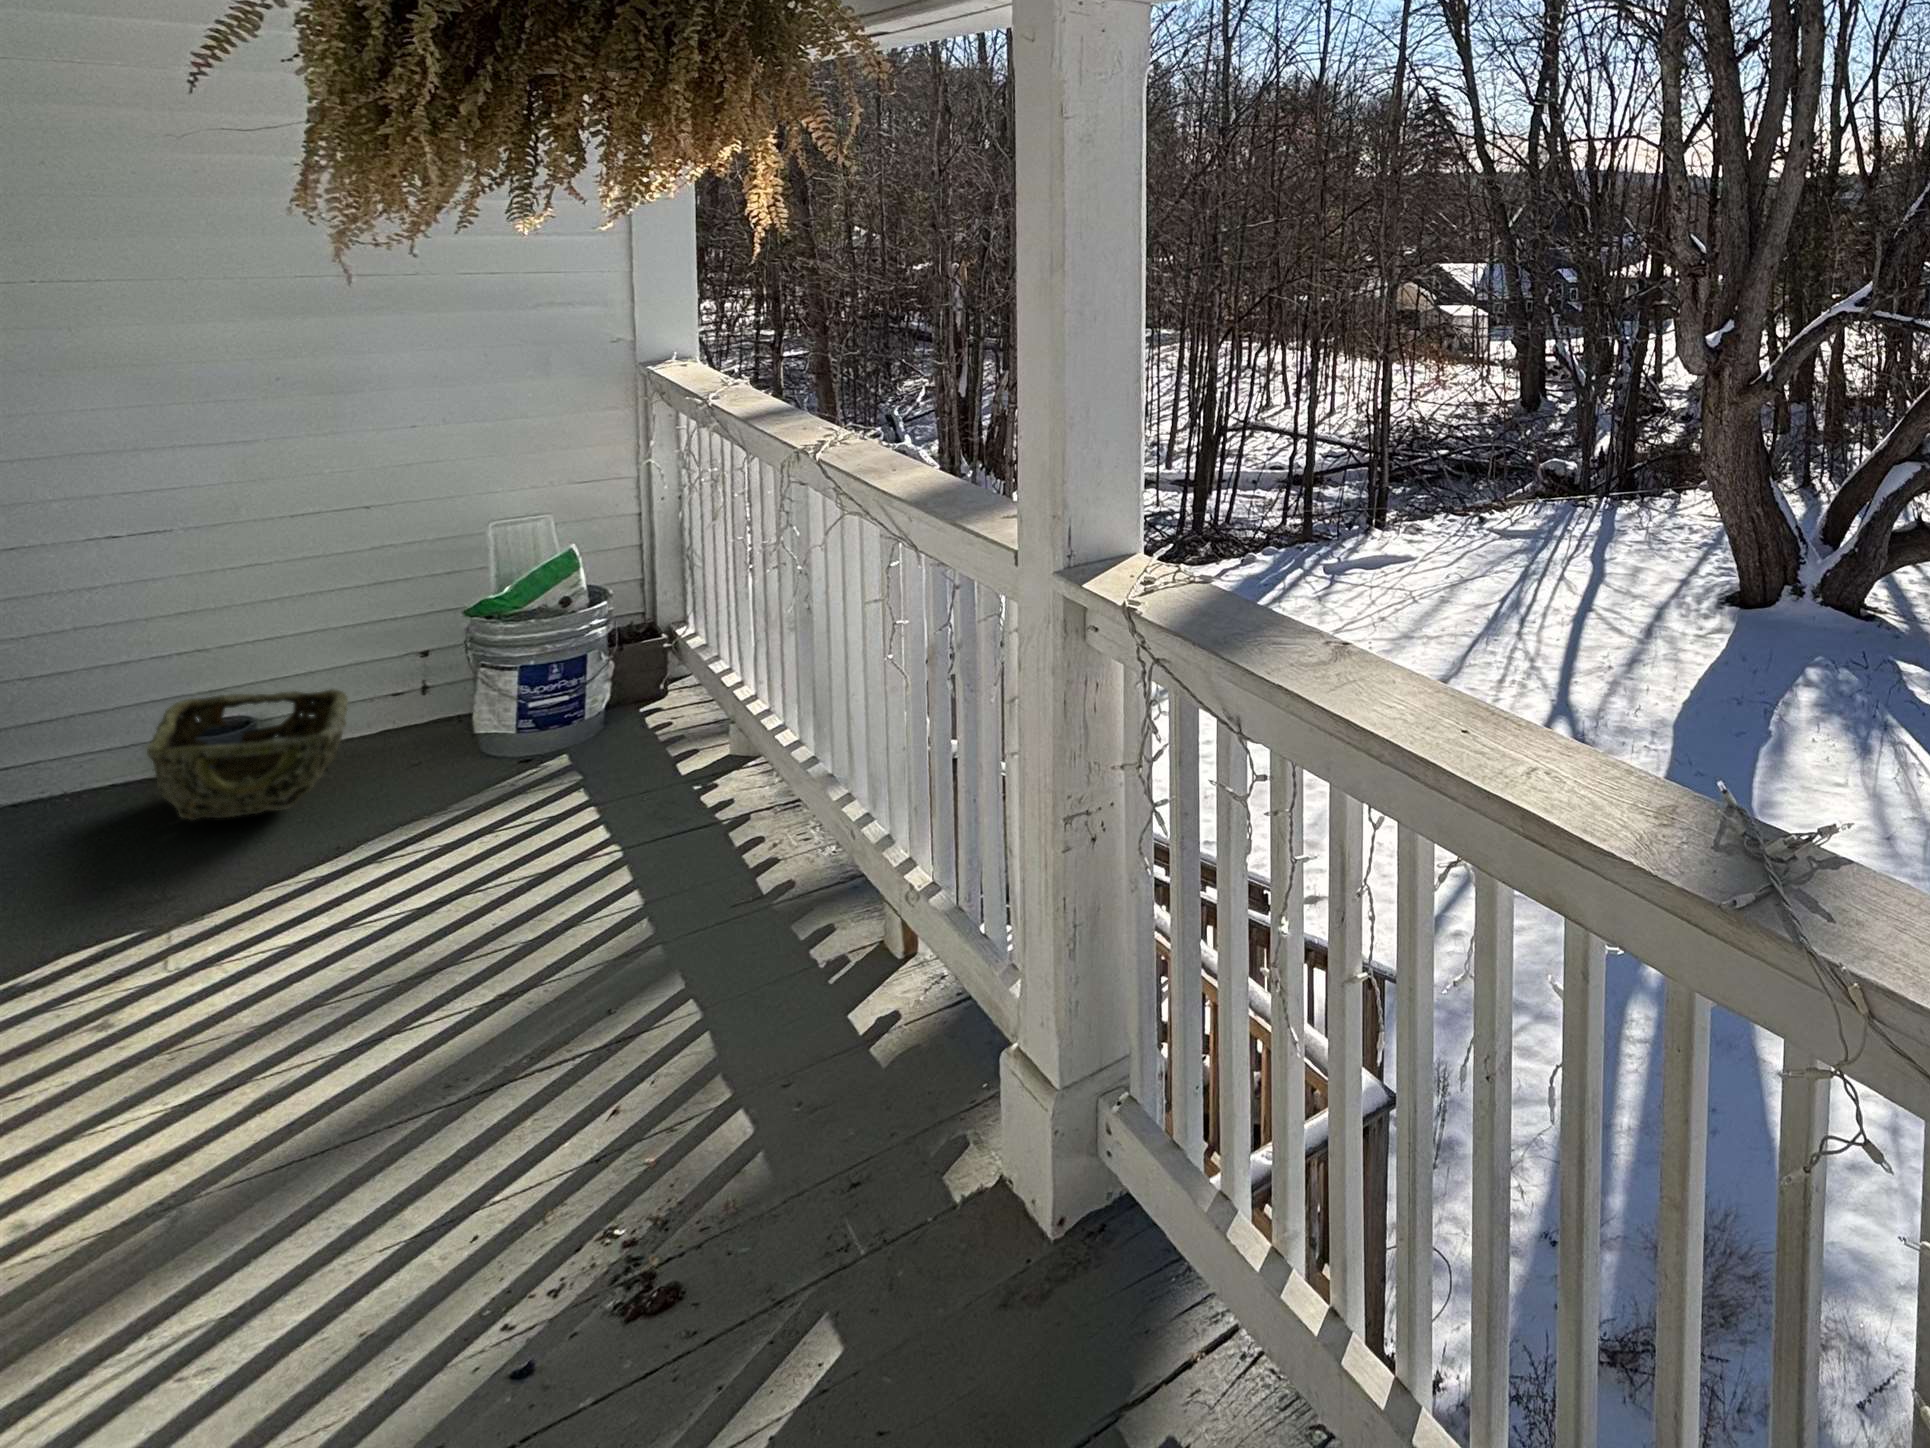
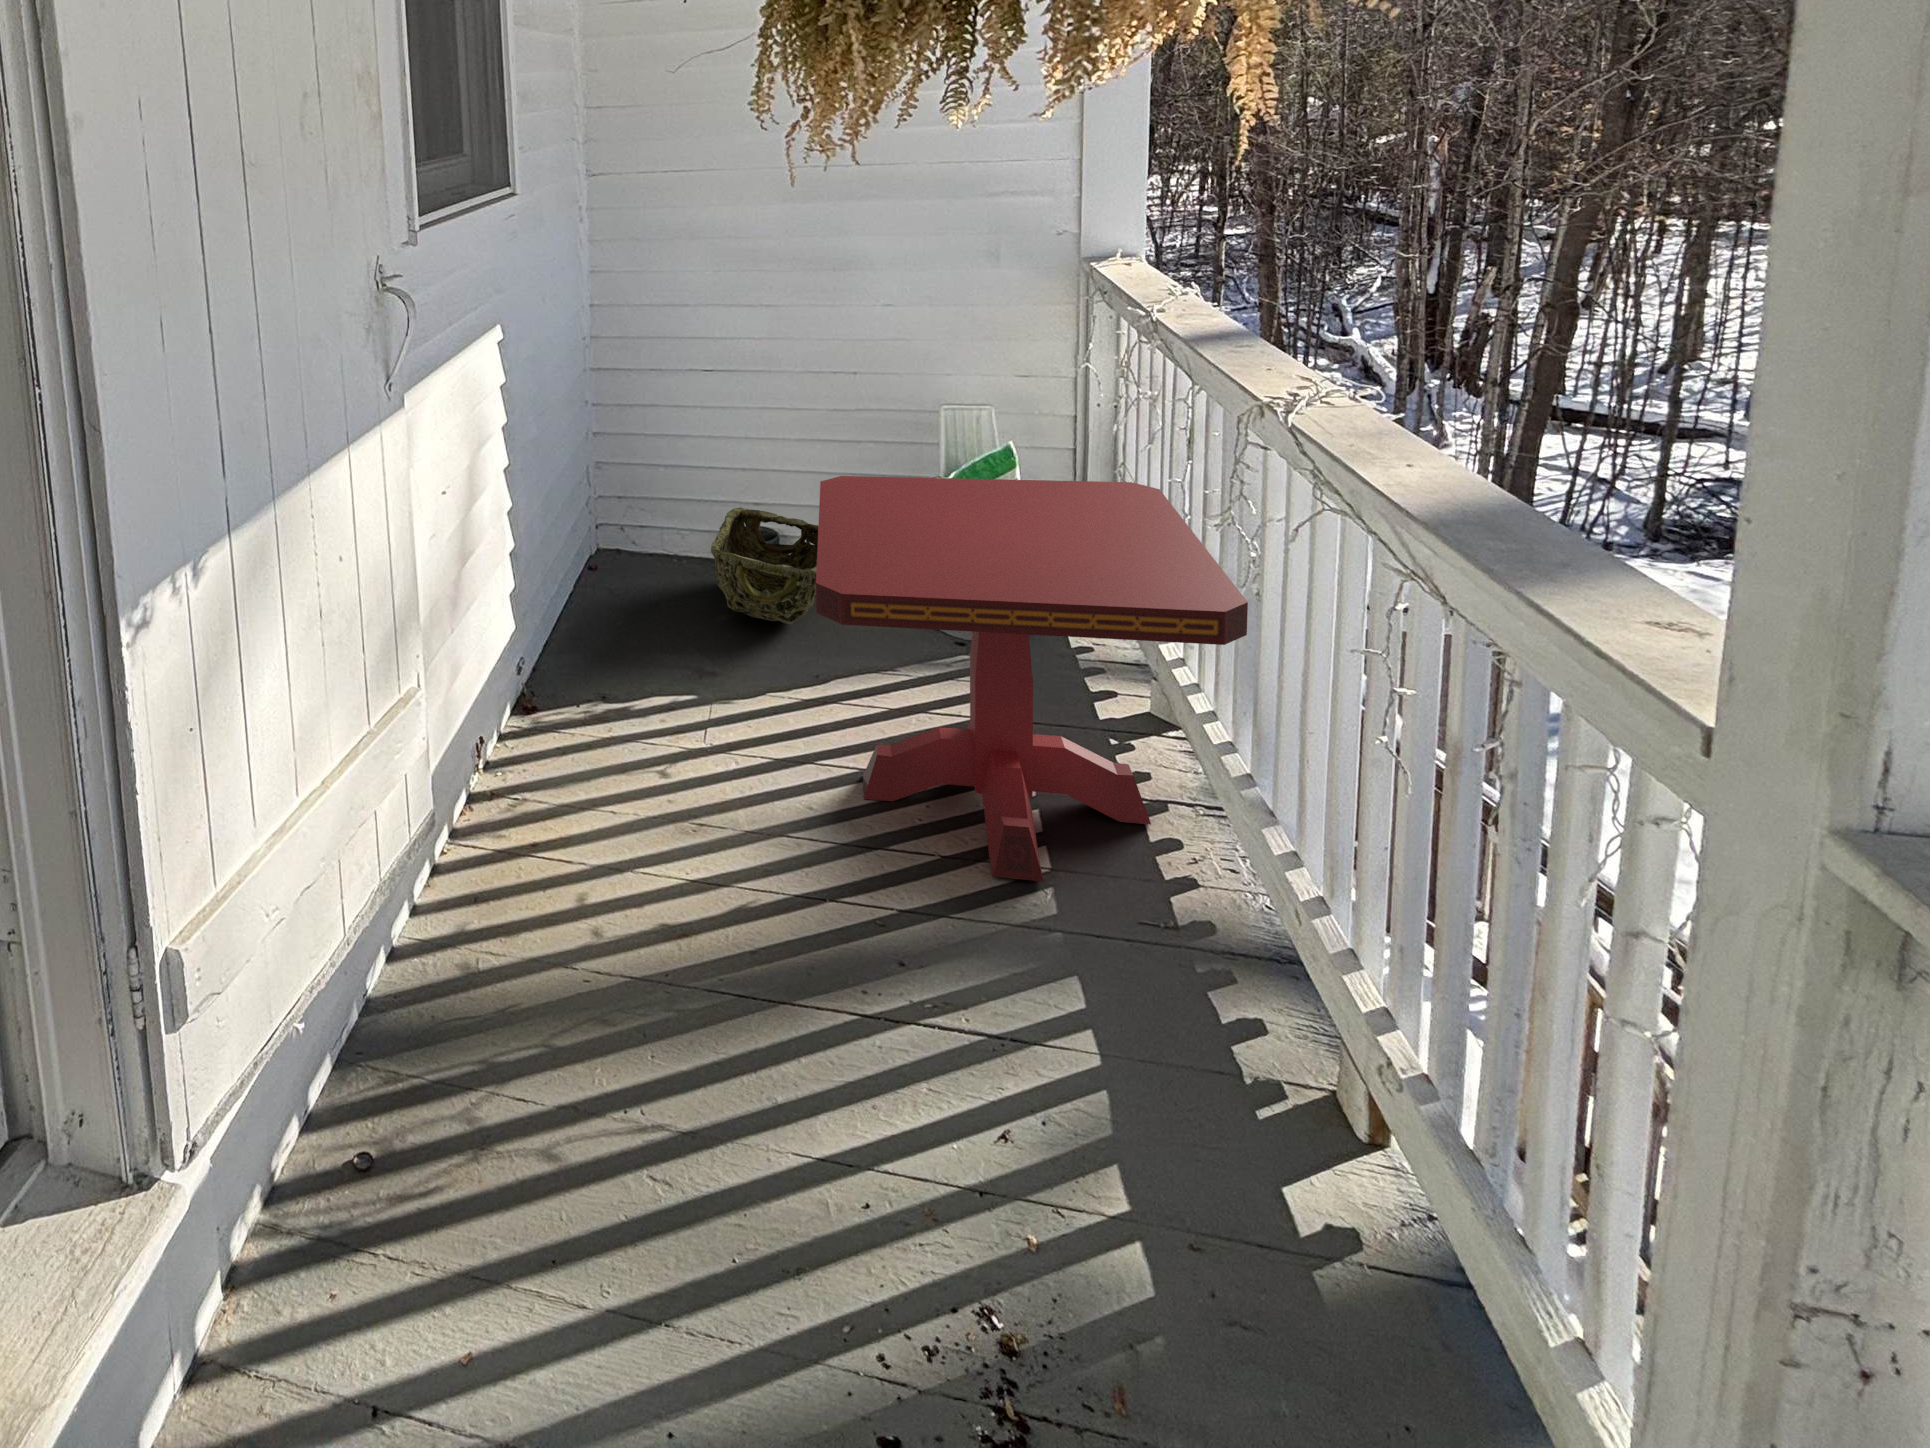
side table: none [337,551,803,933] -> present [816,476,1248,882]

